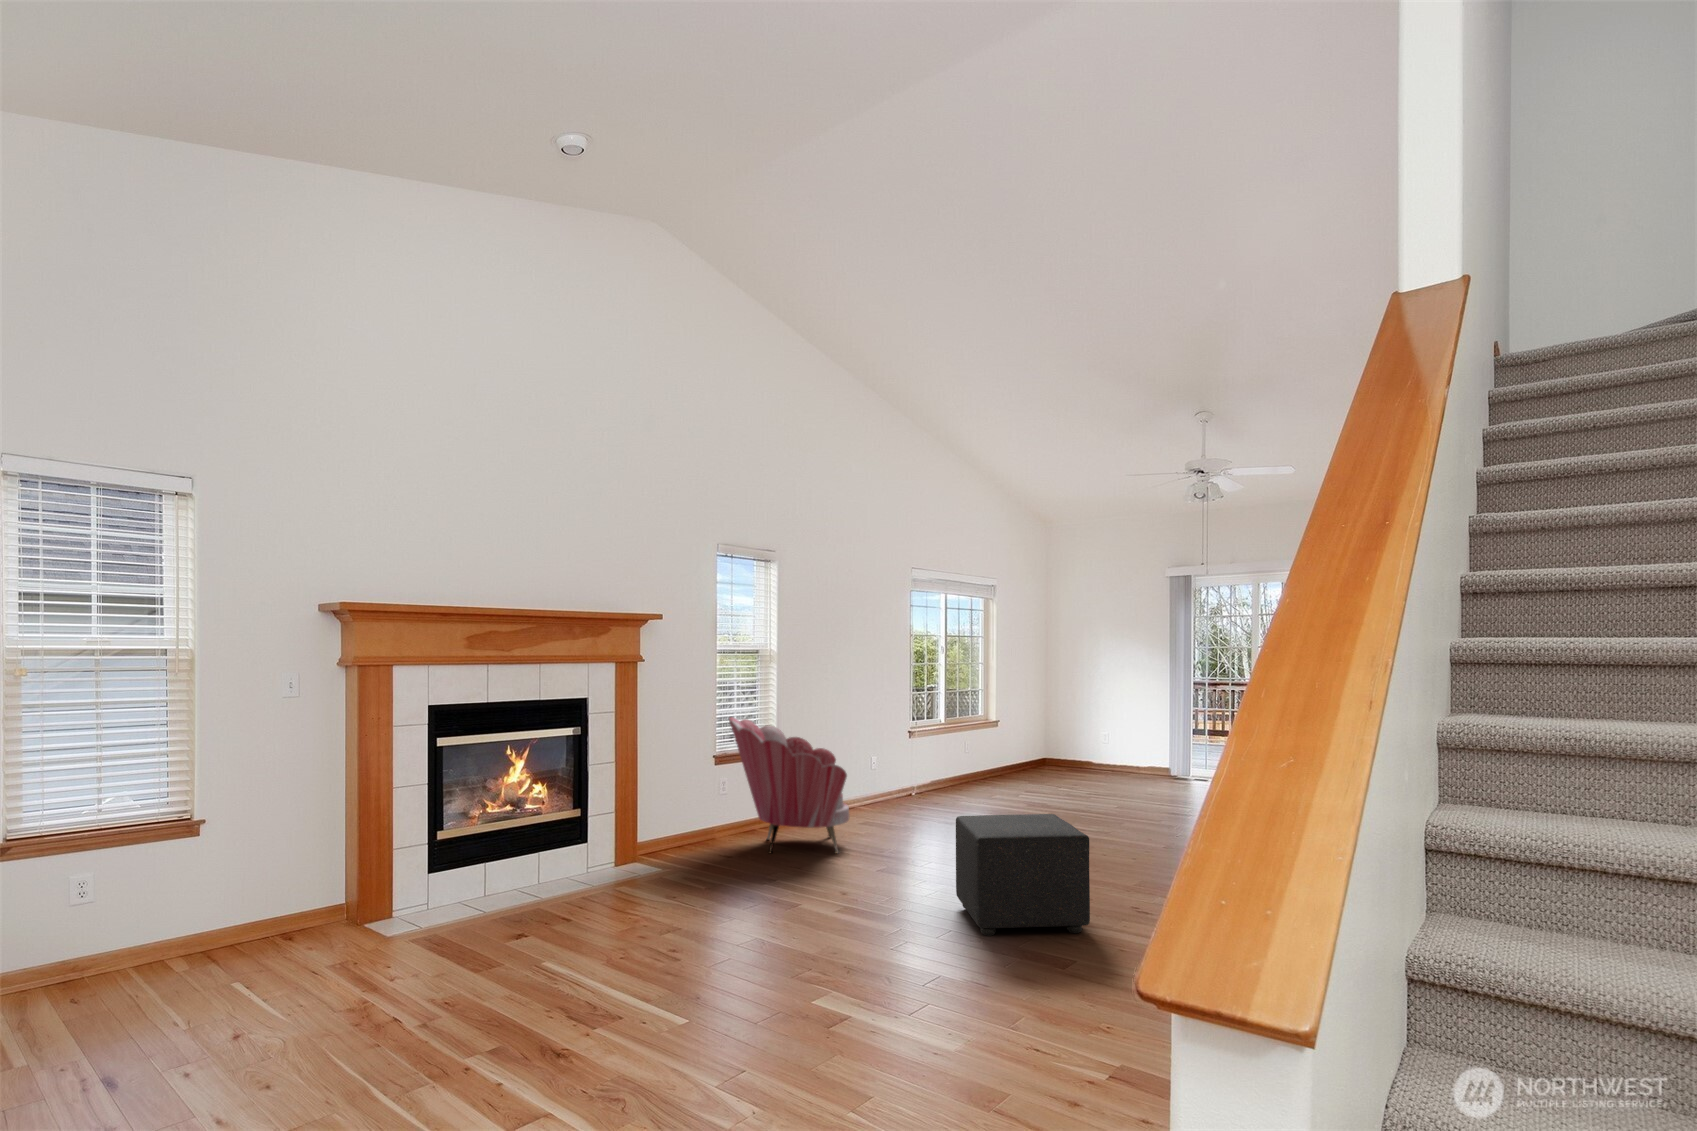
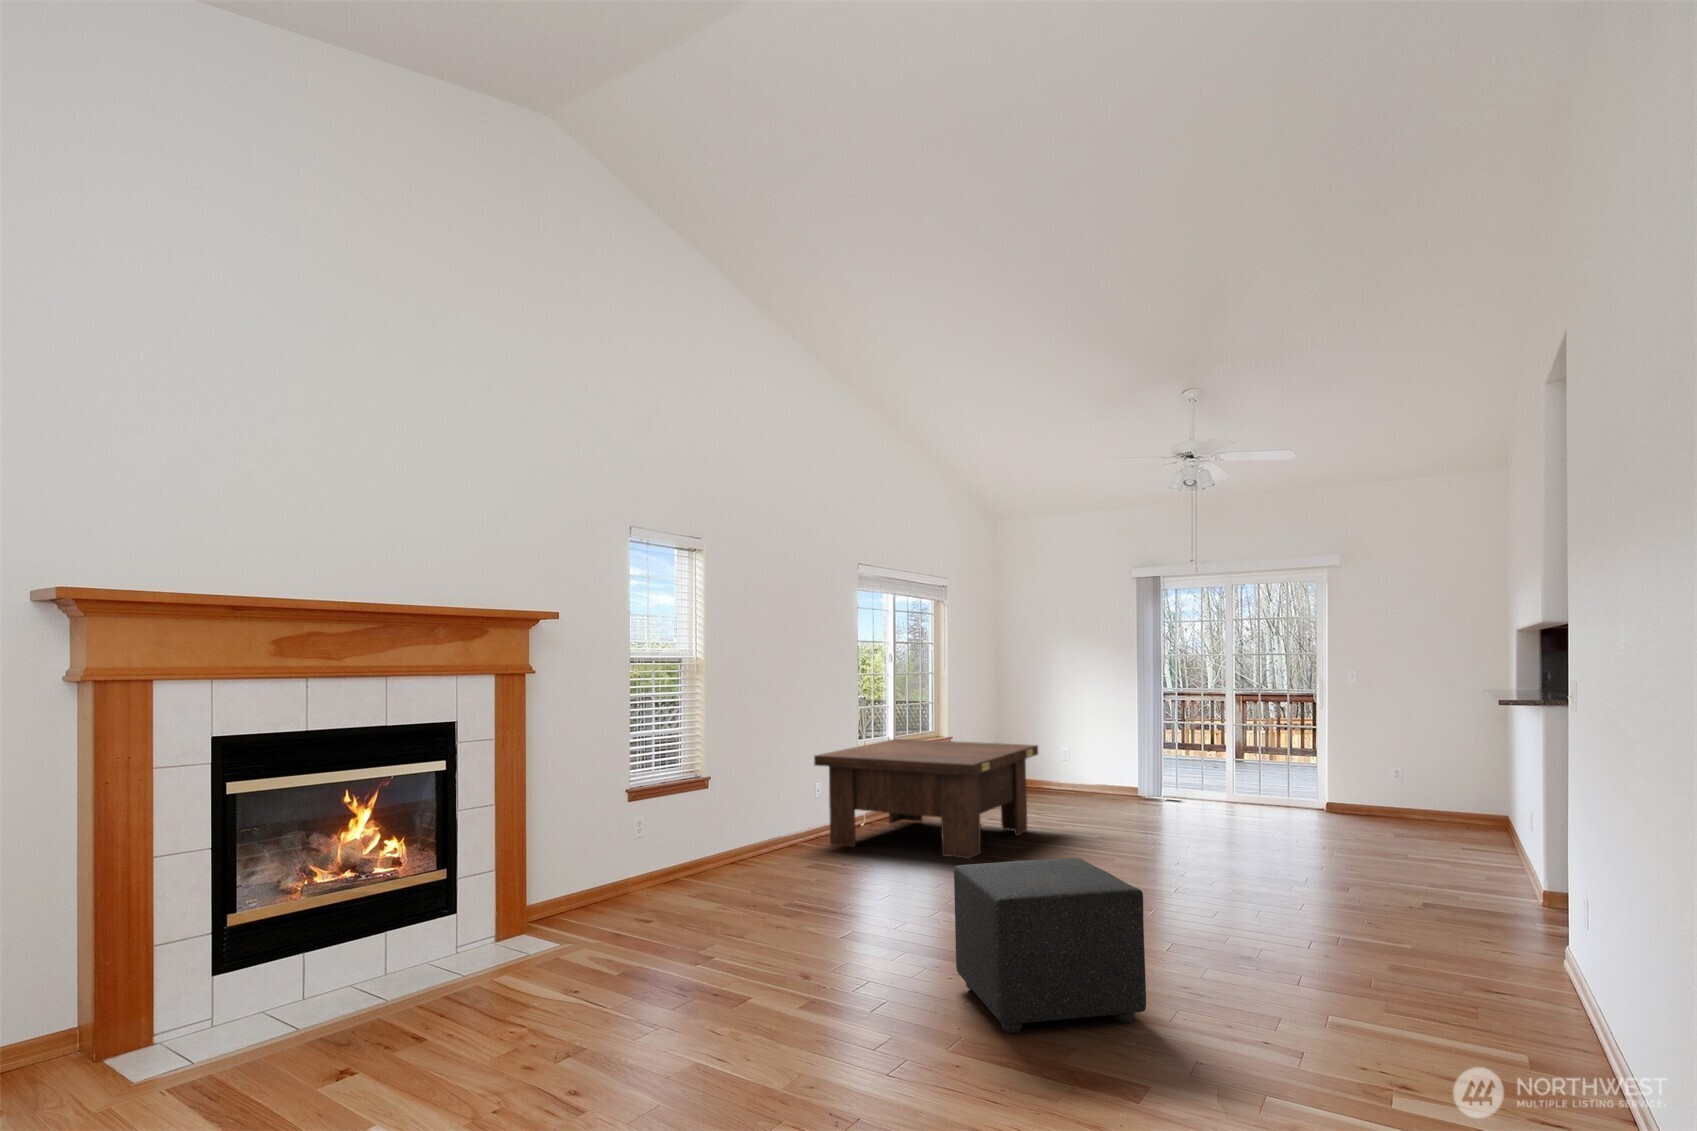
armchair: present [729,717,849,853] -> none [647,741,799,914]
coffee table: none [870,721,1066,824] -> present [814,739,1038,859]

